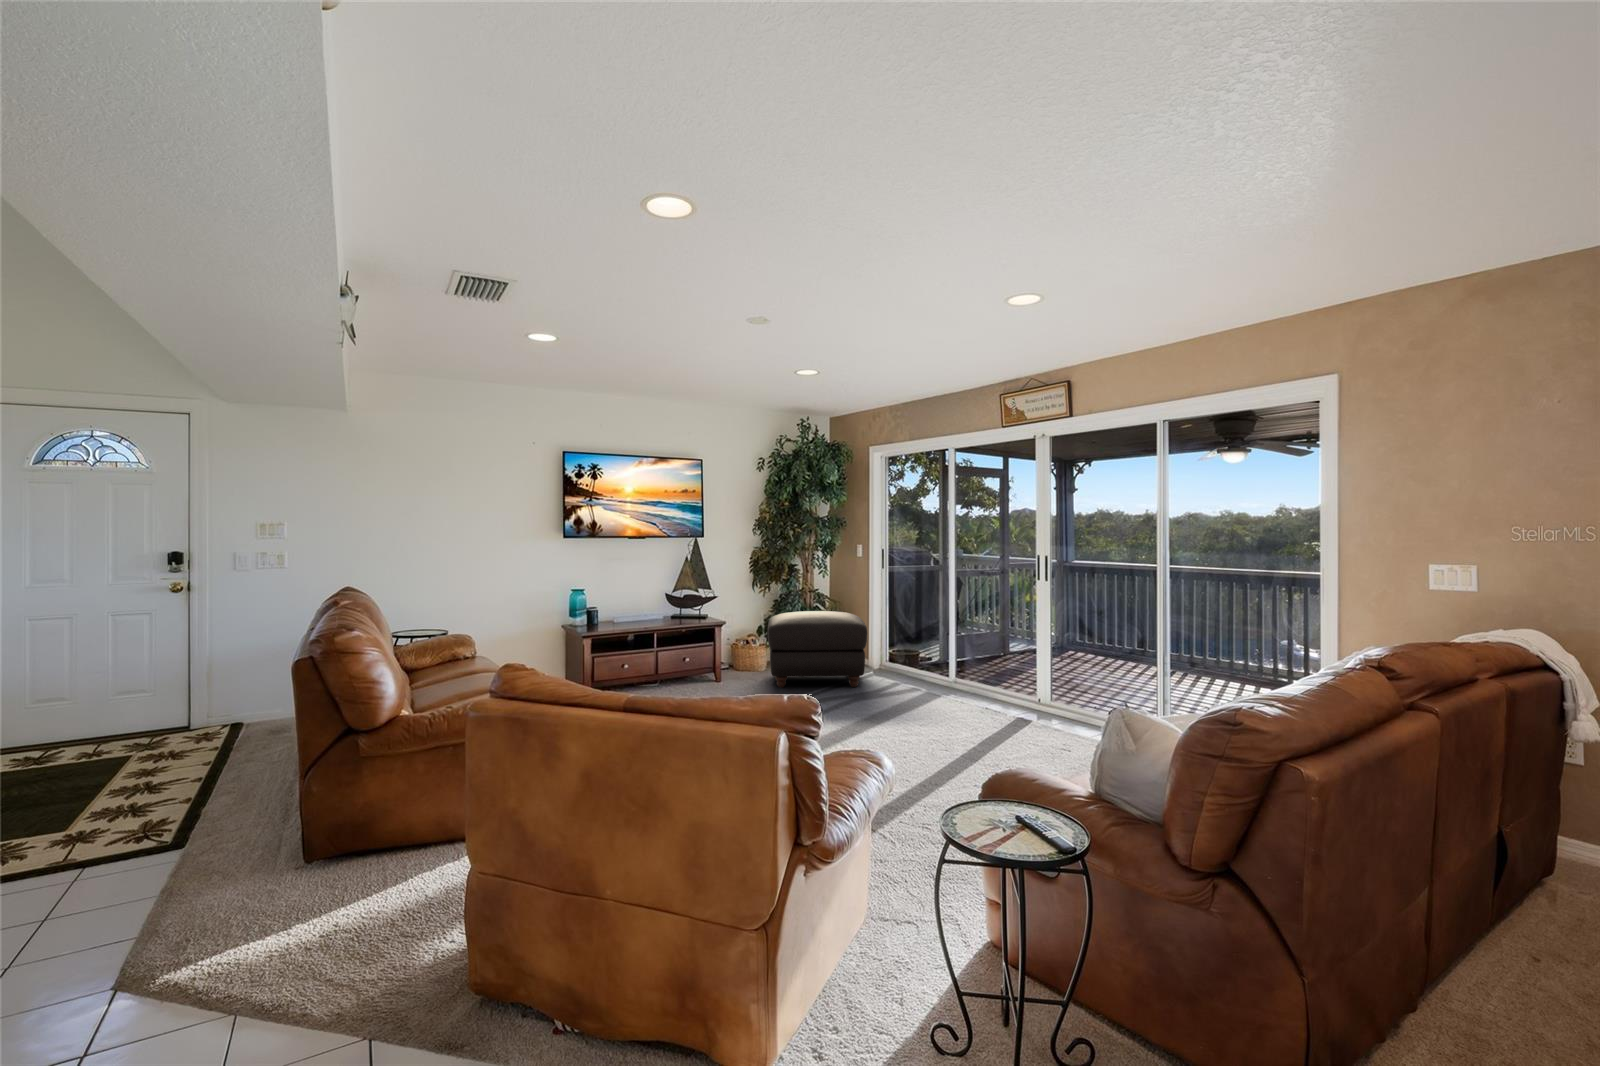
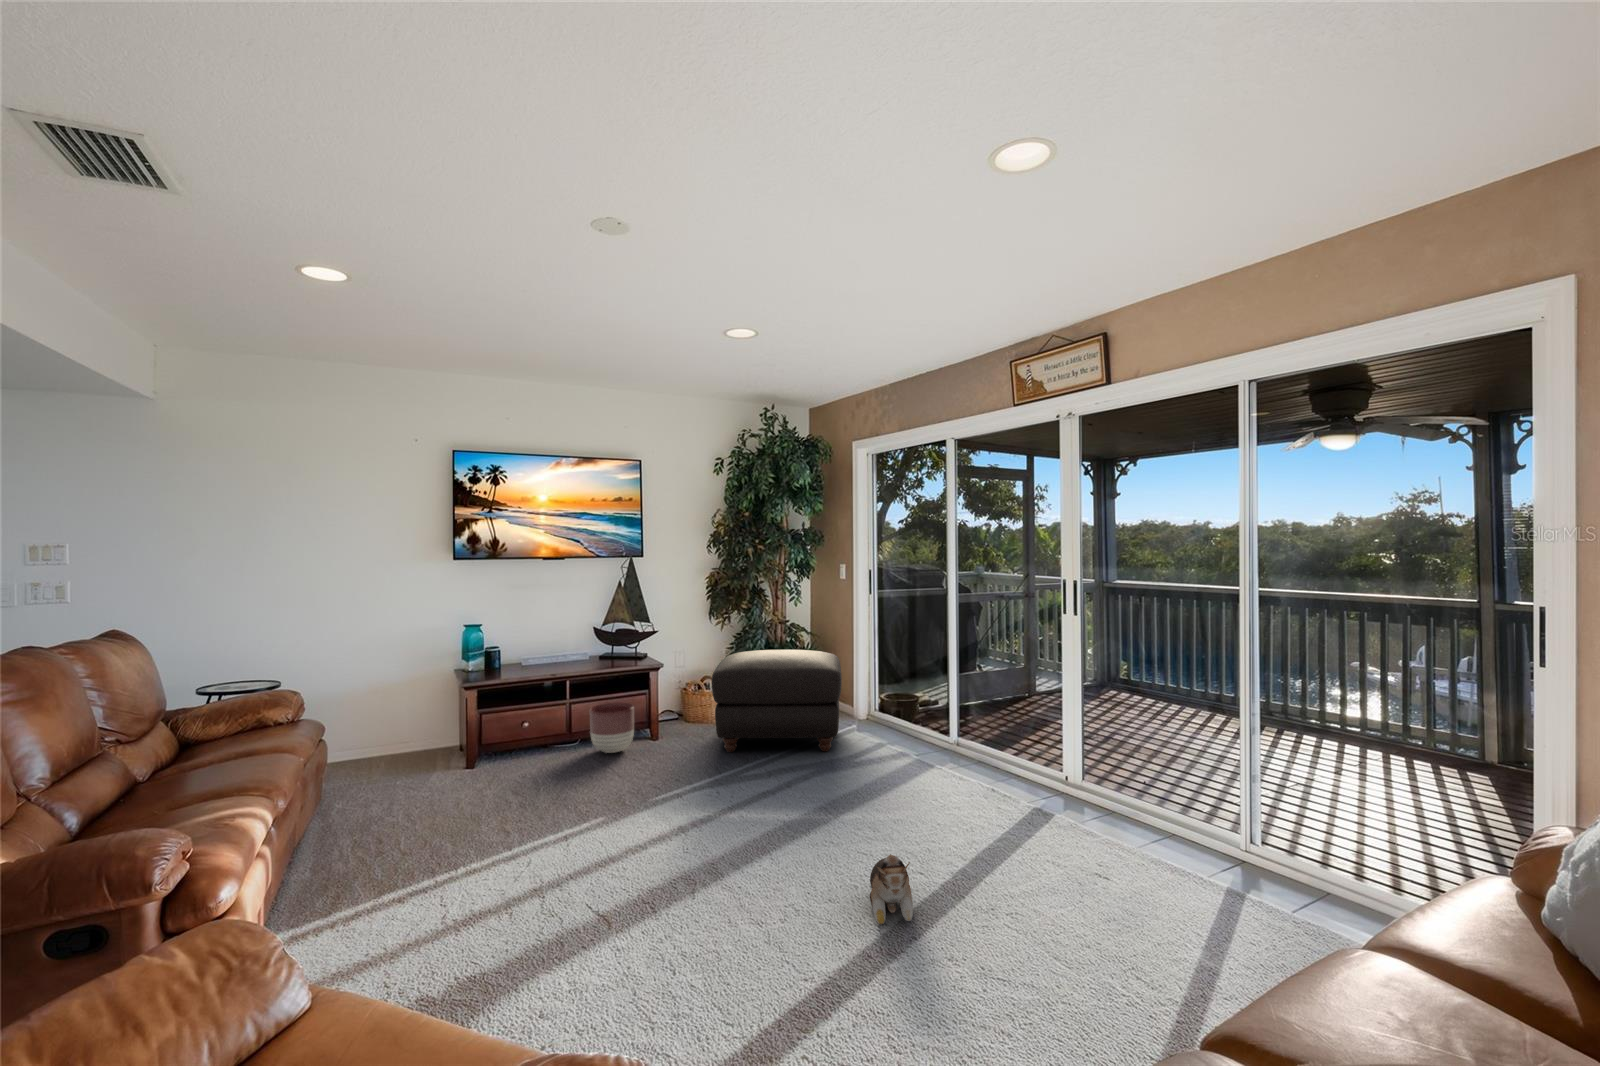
planter: none [673,650,706,688] -> present [590,703,634,753]
plush toy: none [913,725,943,771] -> present [870,854,913,924]

